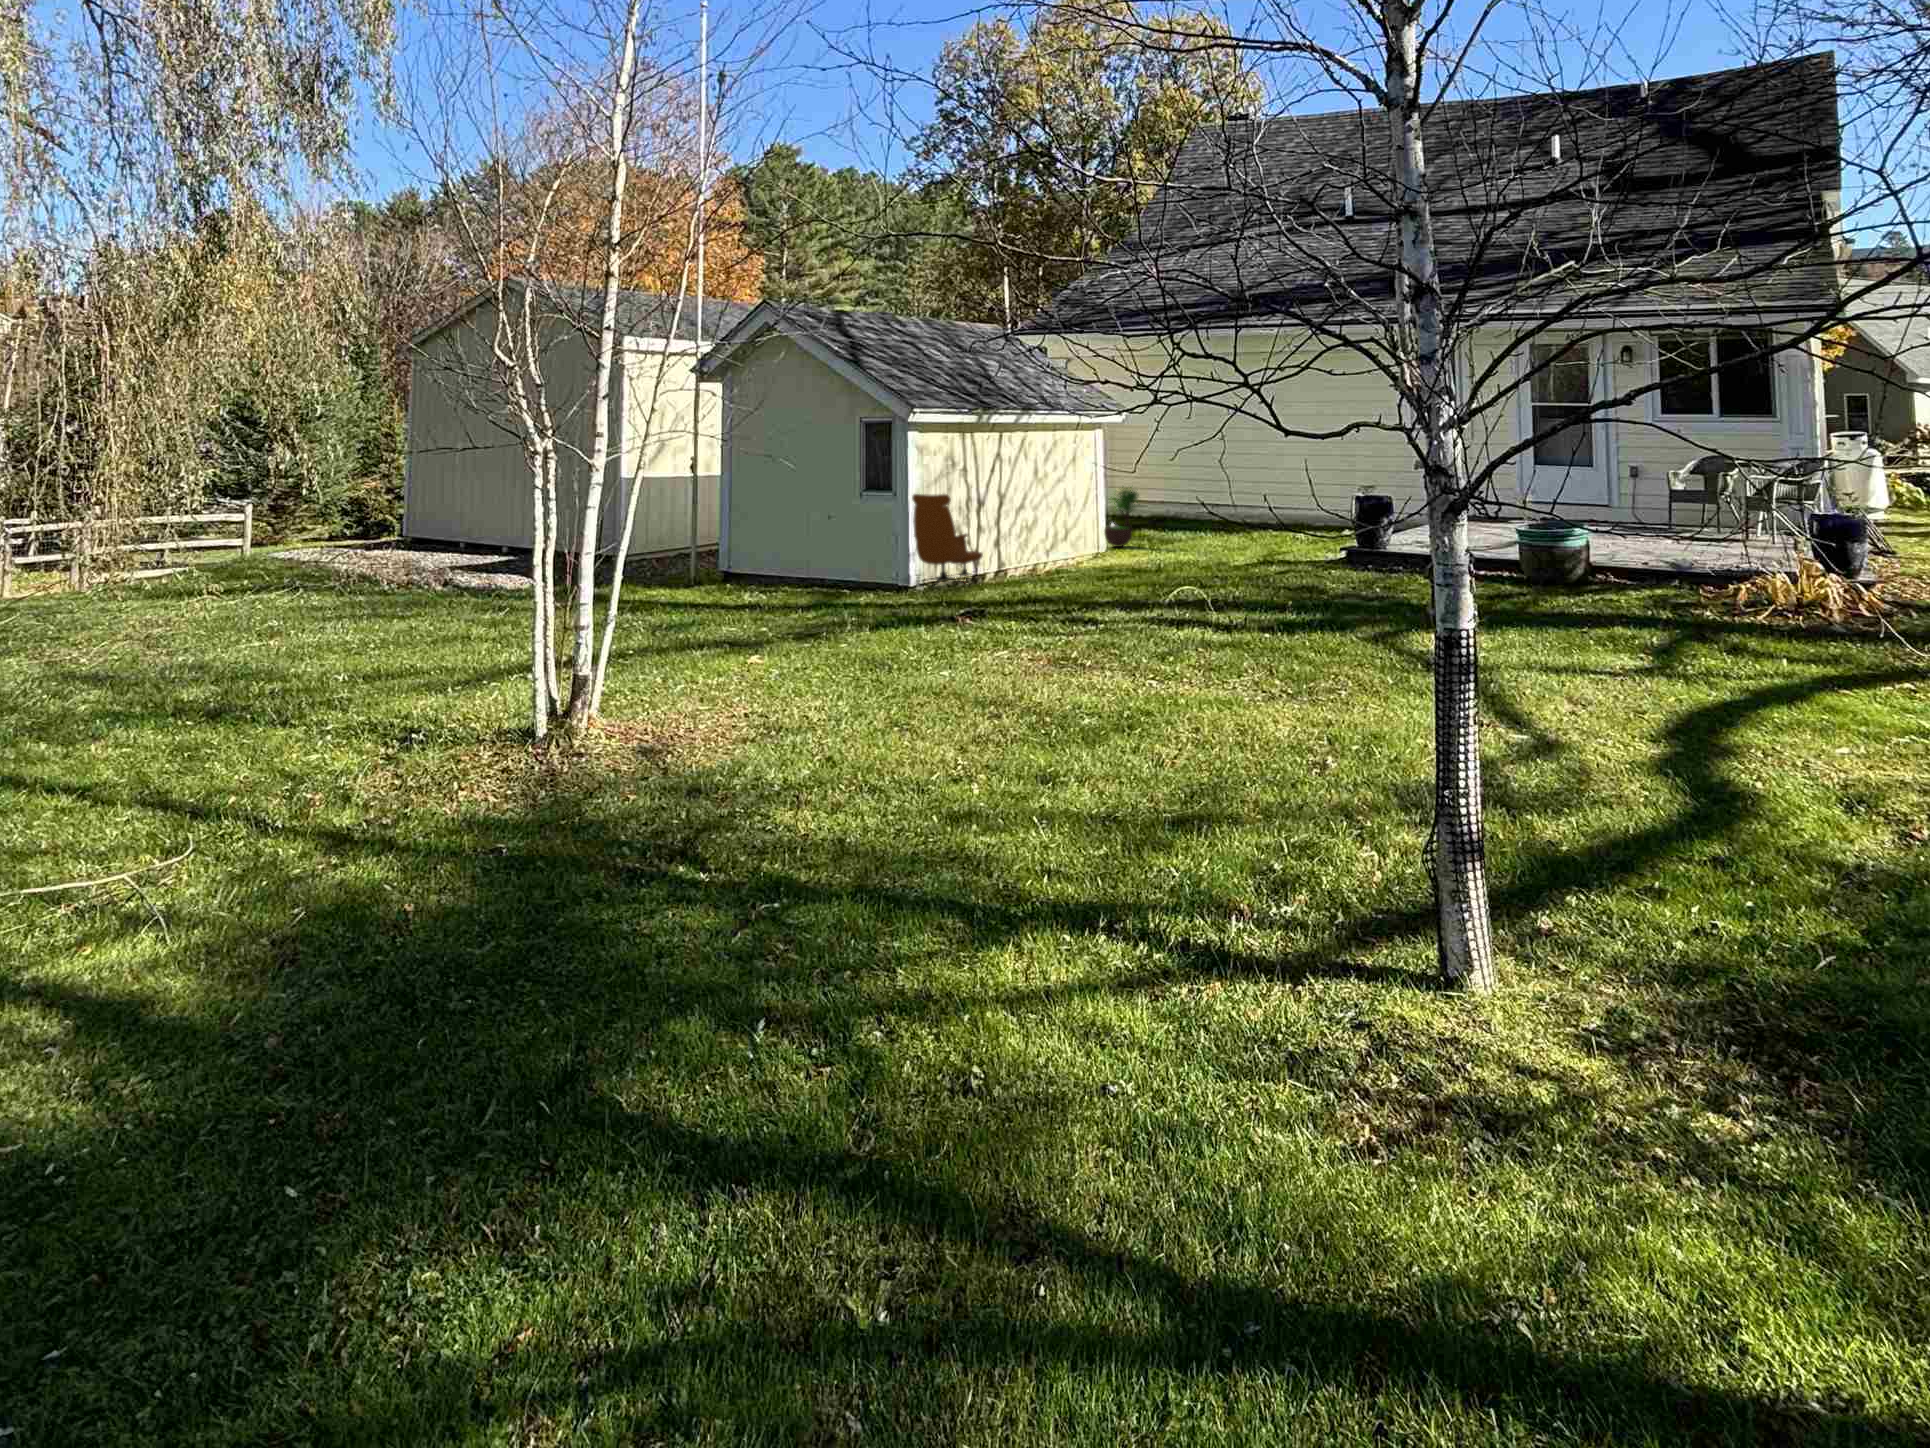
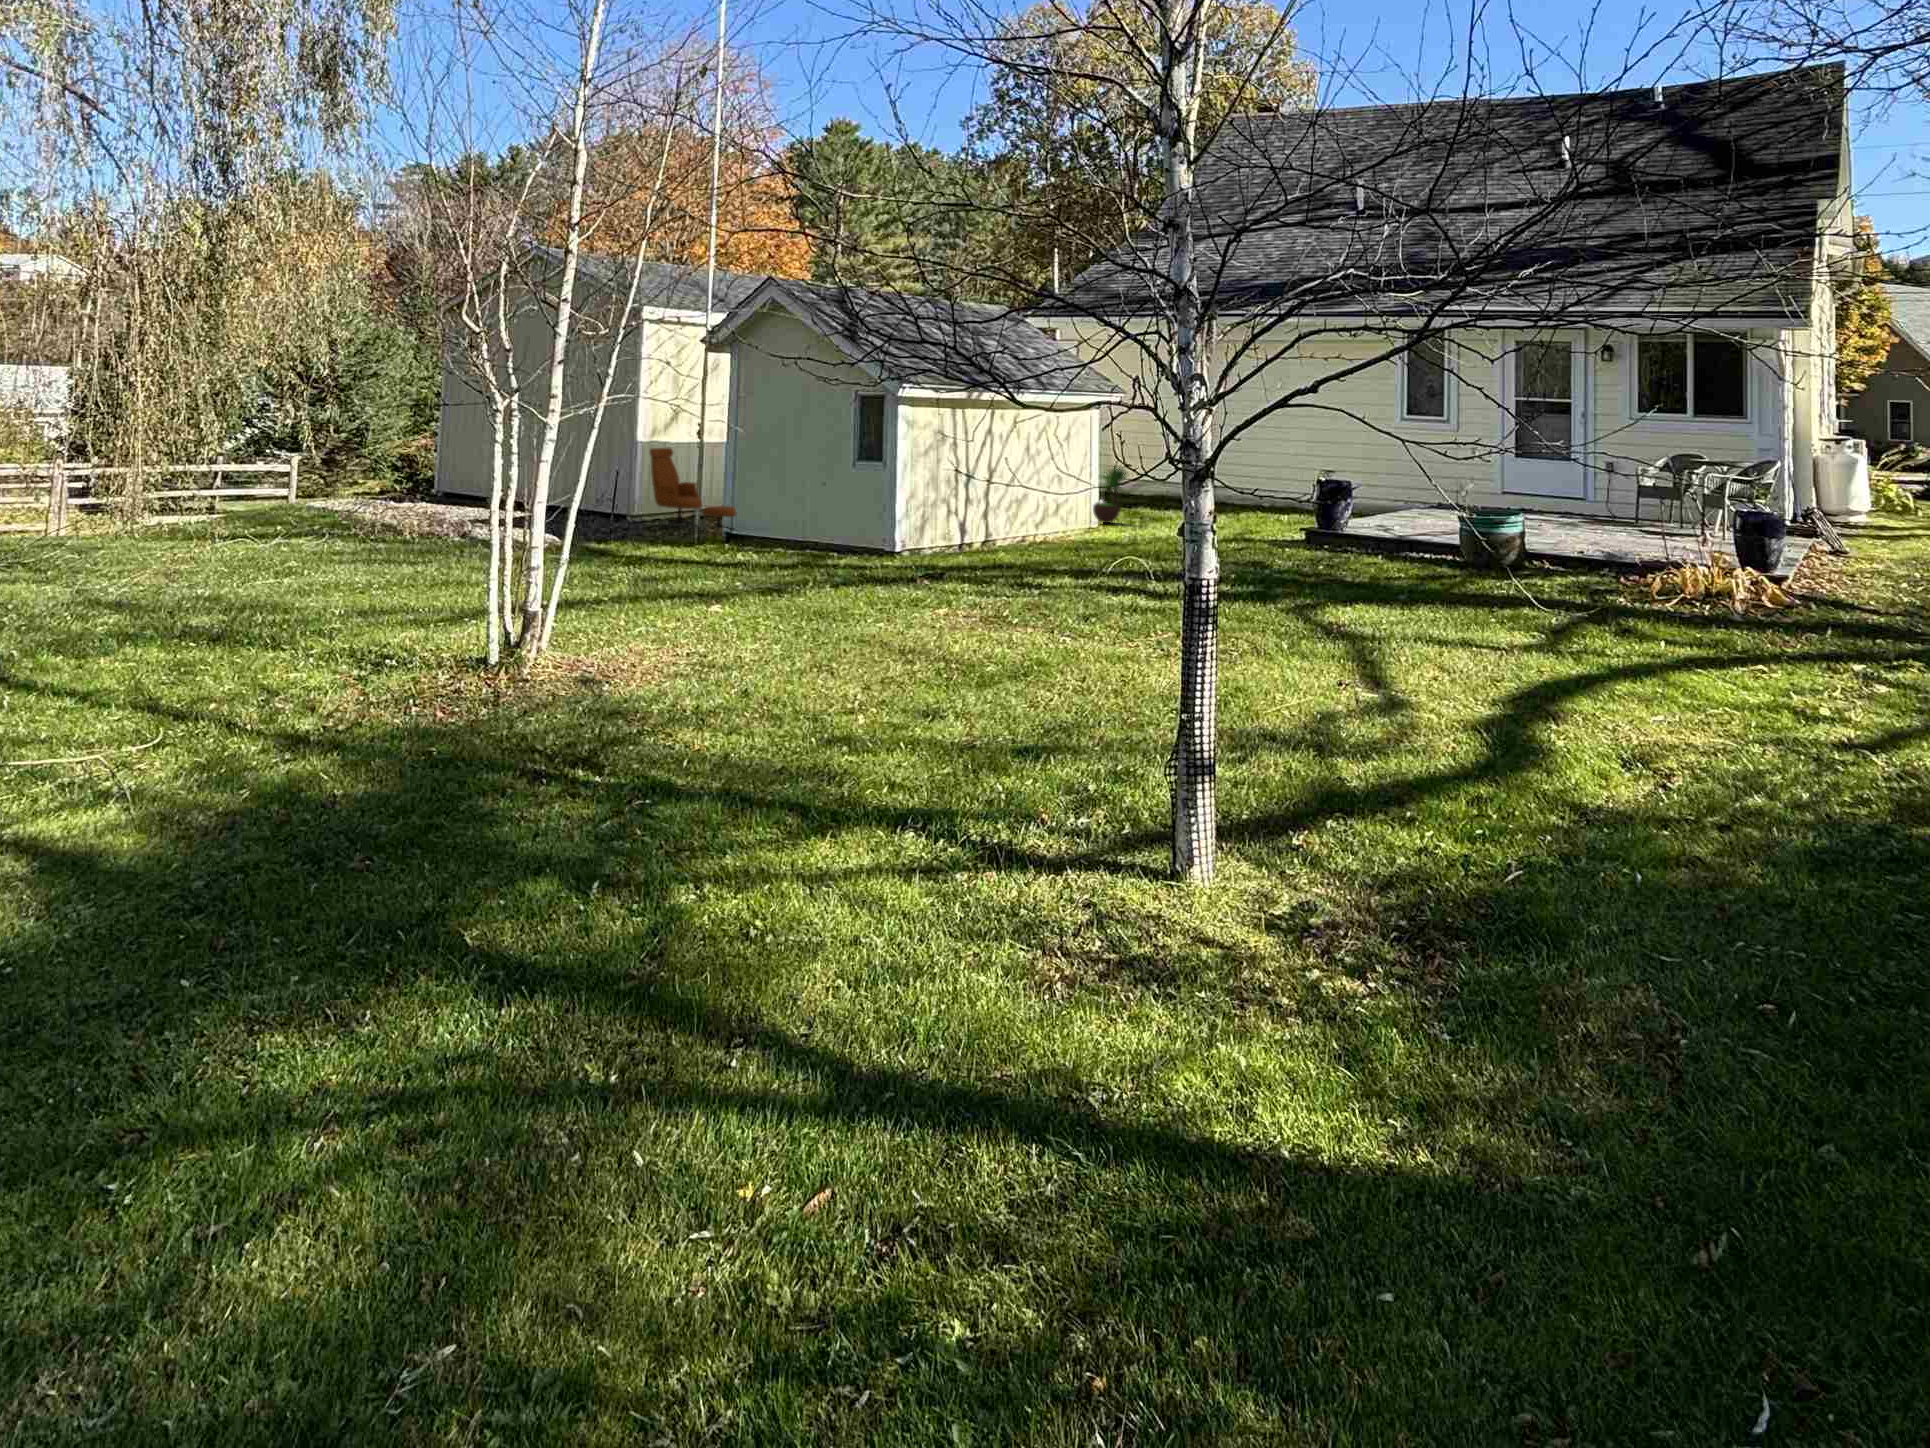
lounge chair: present [912,494,983,587] -> present [650,448,737,530]

